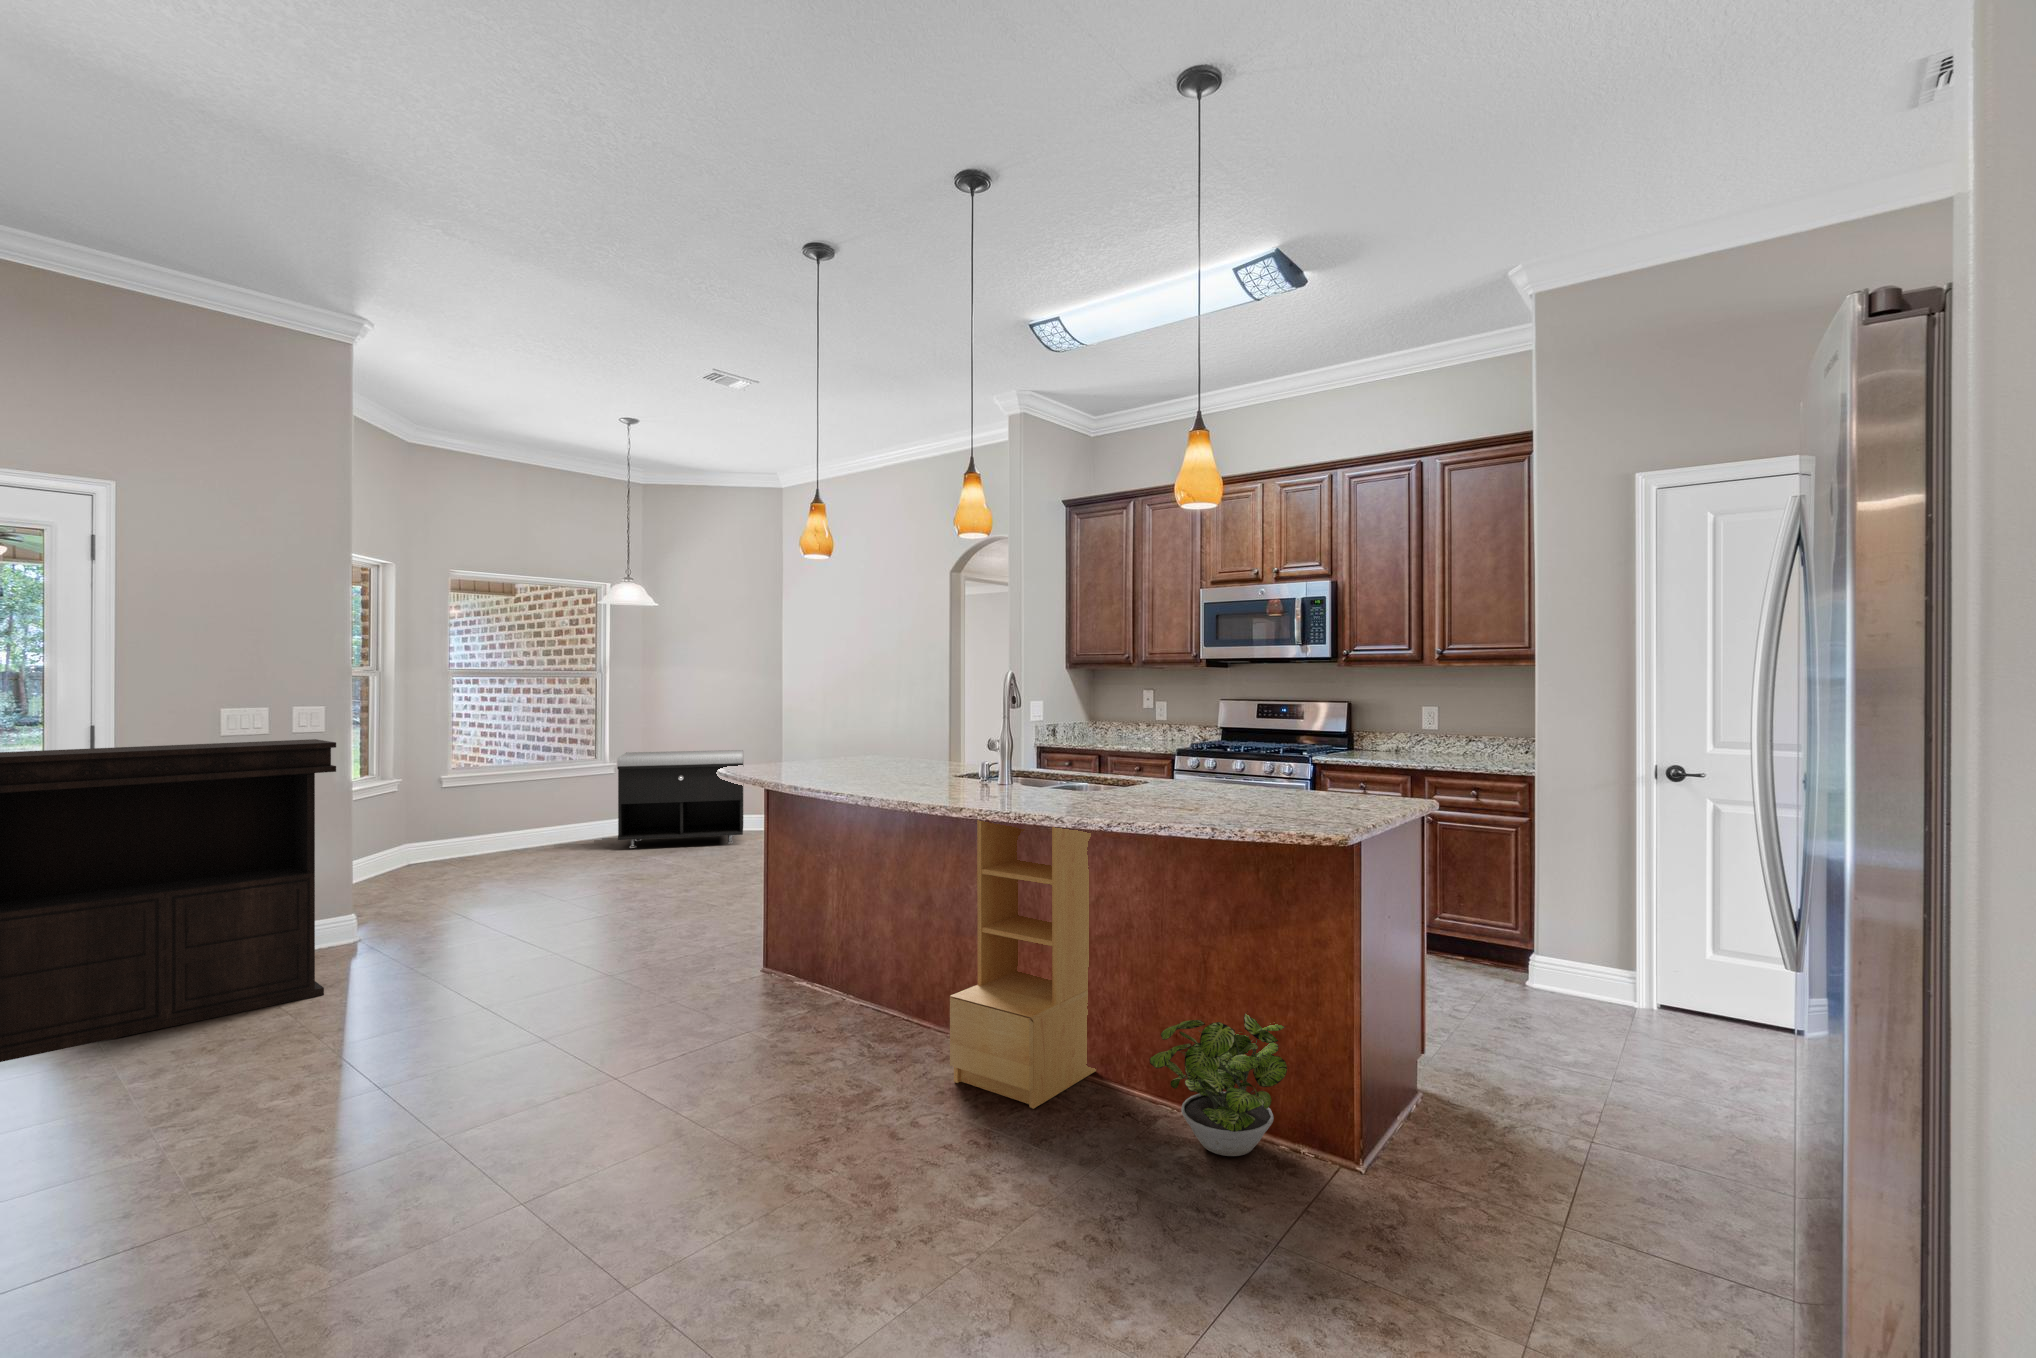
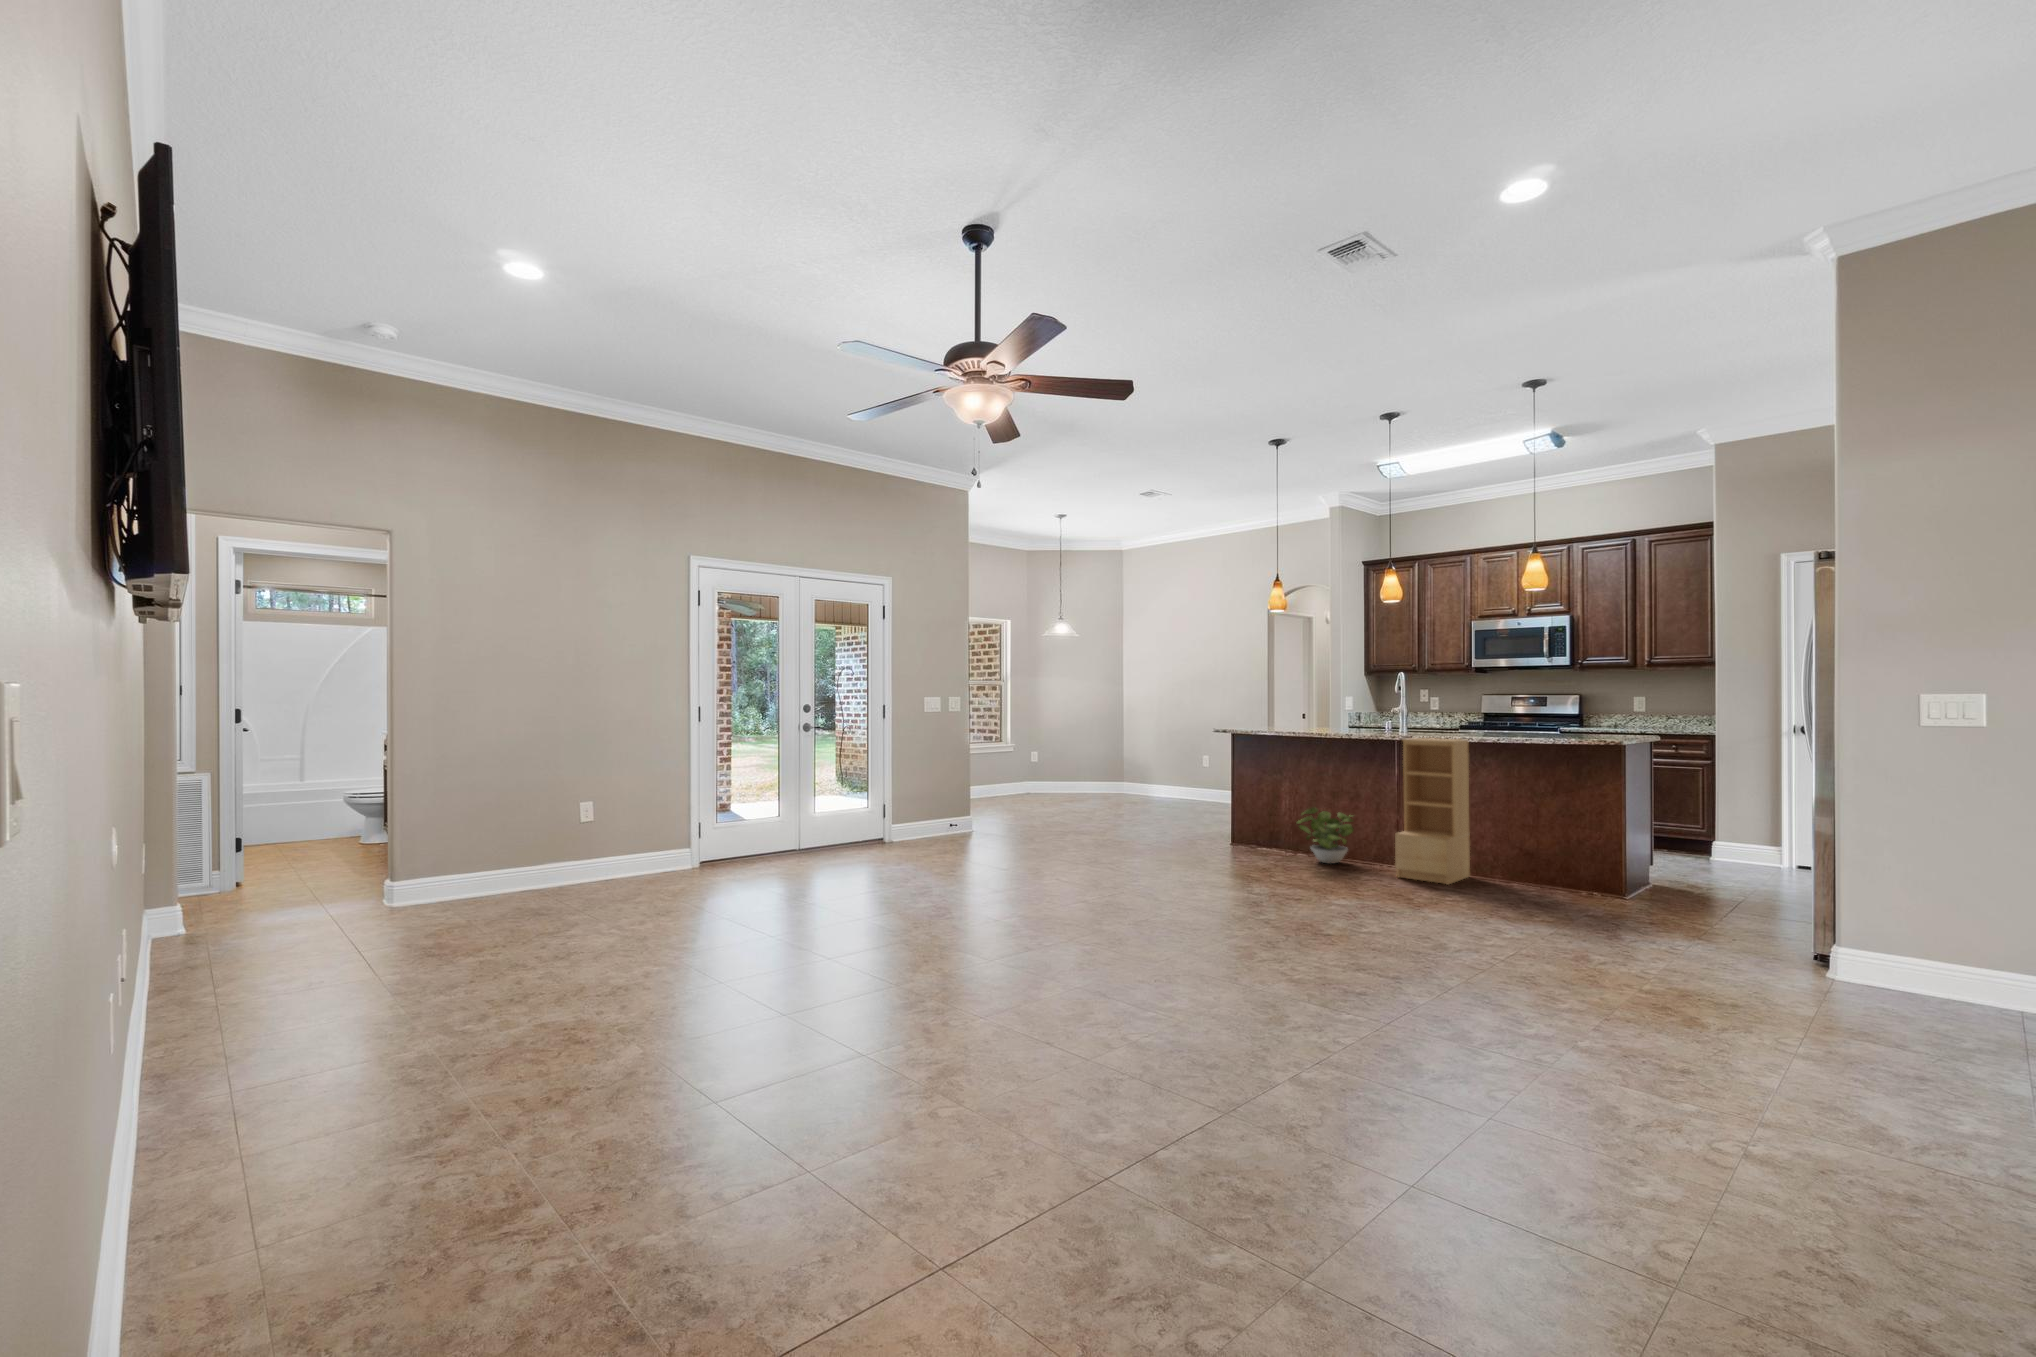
console table: present [0,739,336,1062] -> none [874,711,1015,860]
storage bench: present [617,750,743,848] -> none [1036,733,1121,796]
potted plant: present [1149,1014,1287,1156] -> present [1297,807,1354,863]

